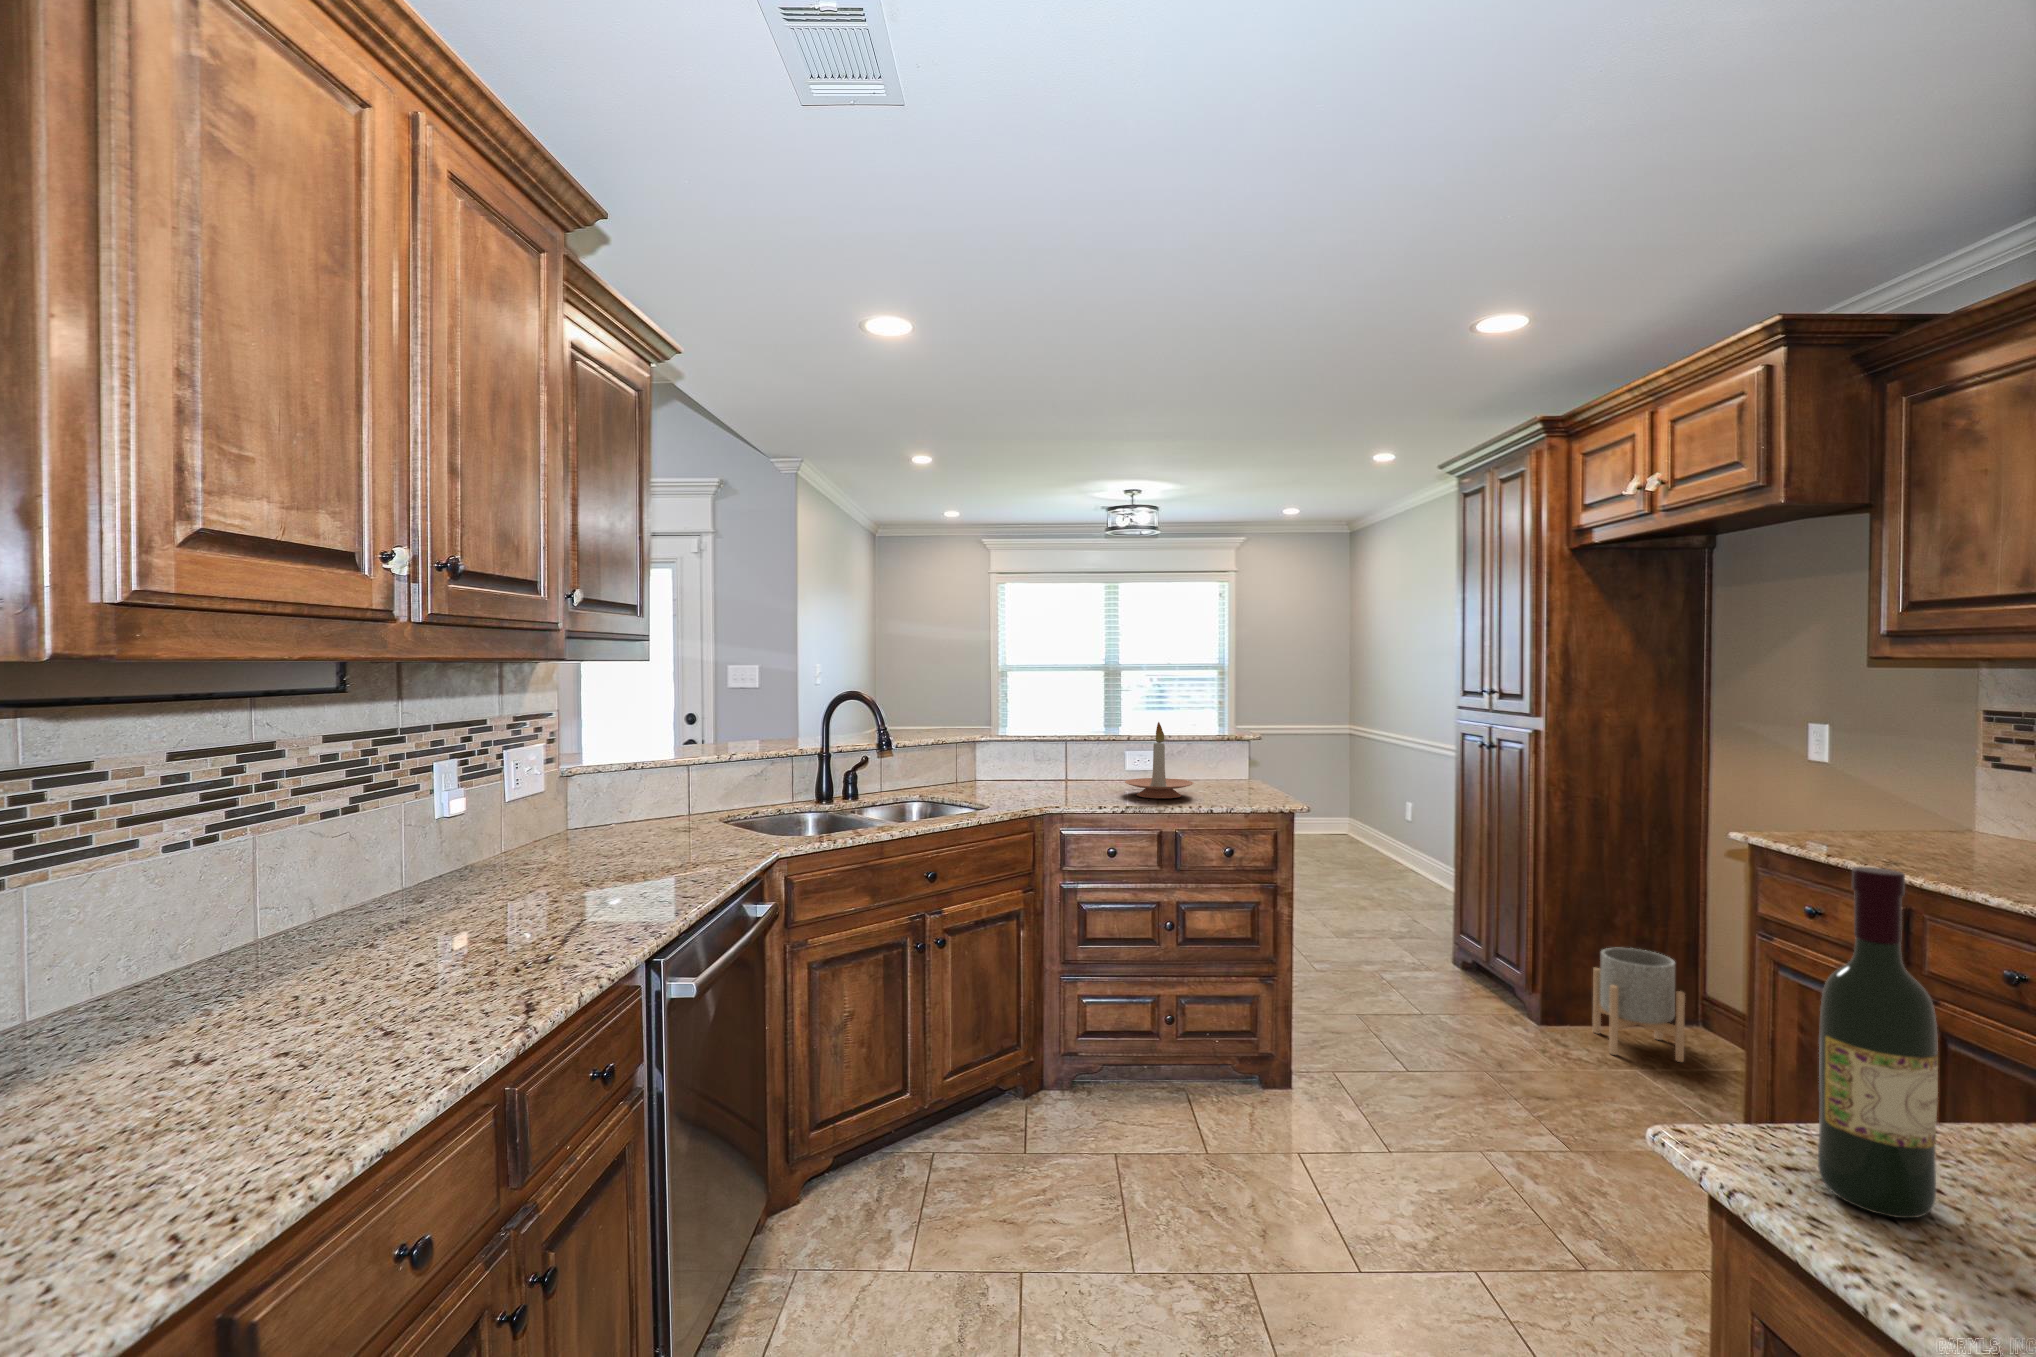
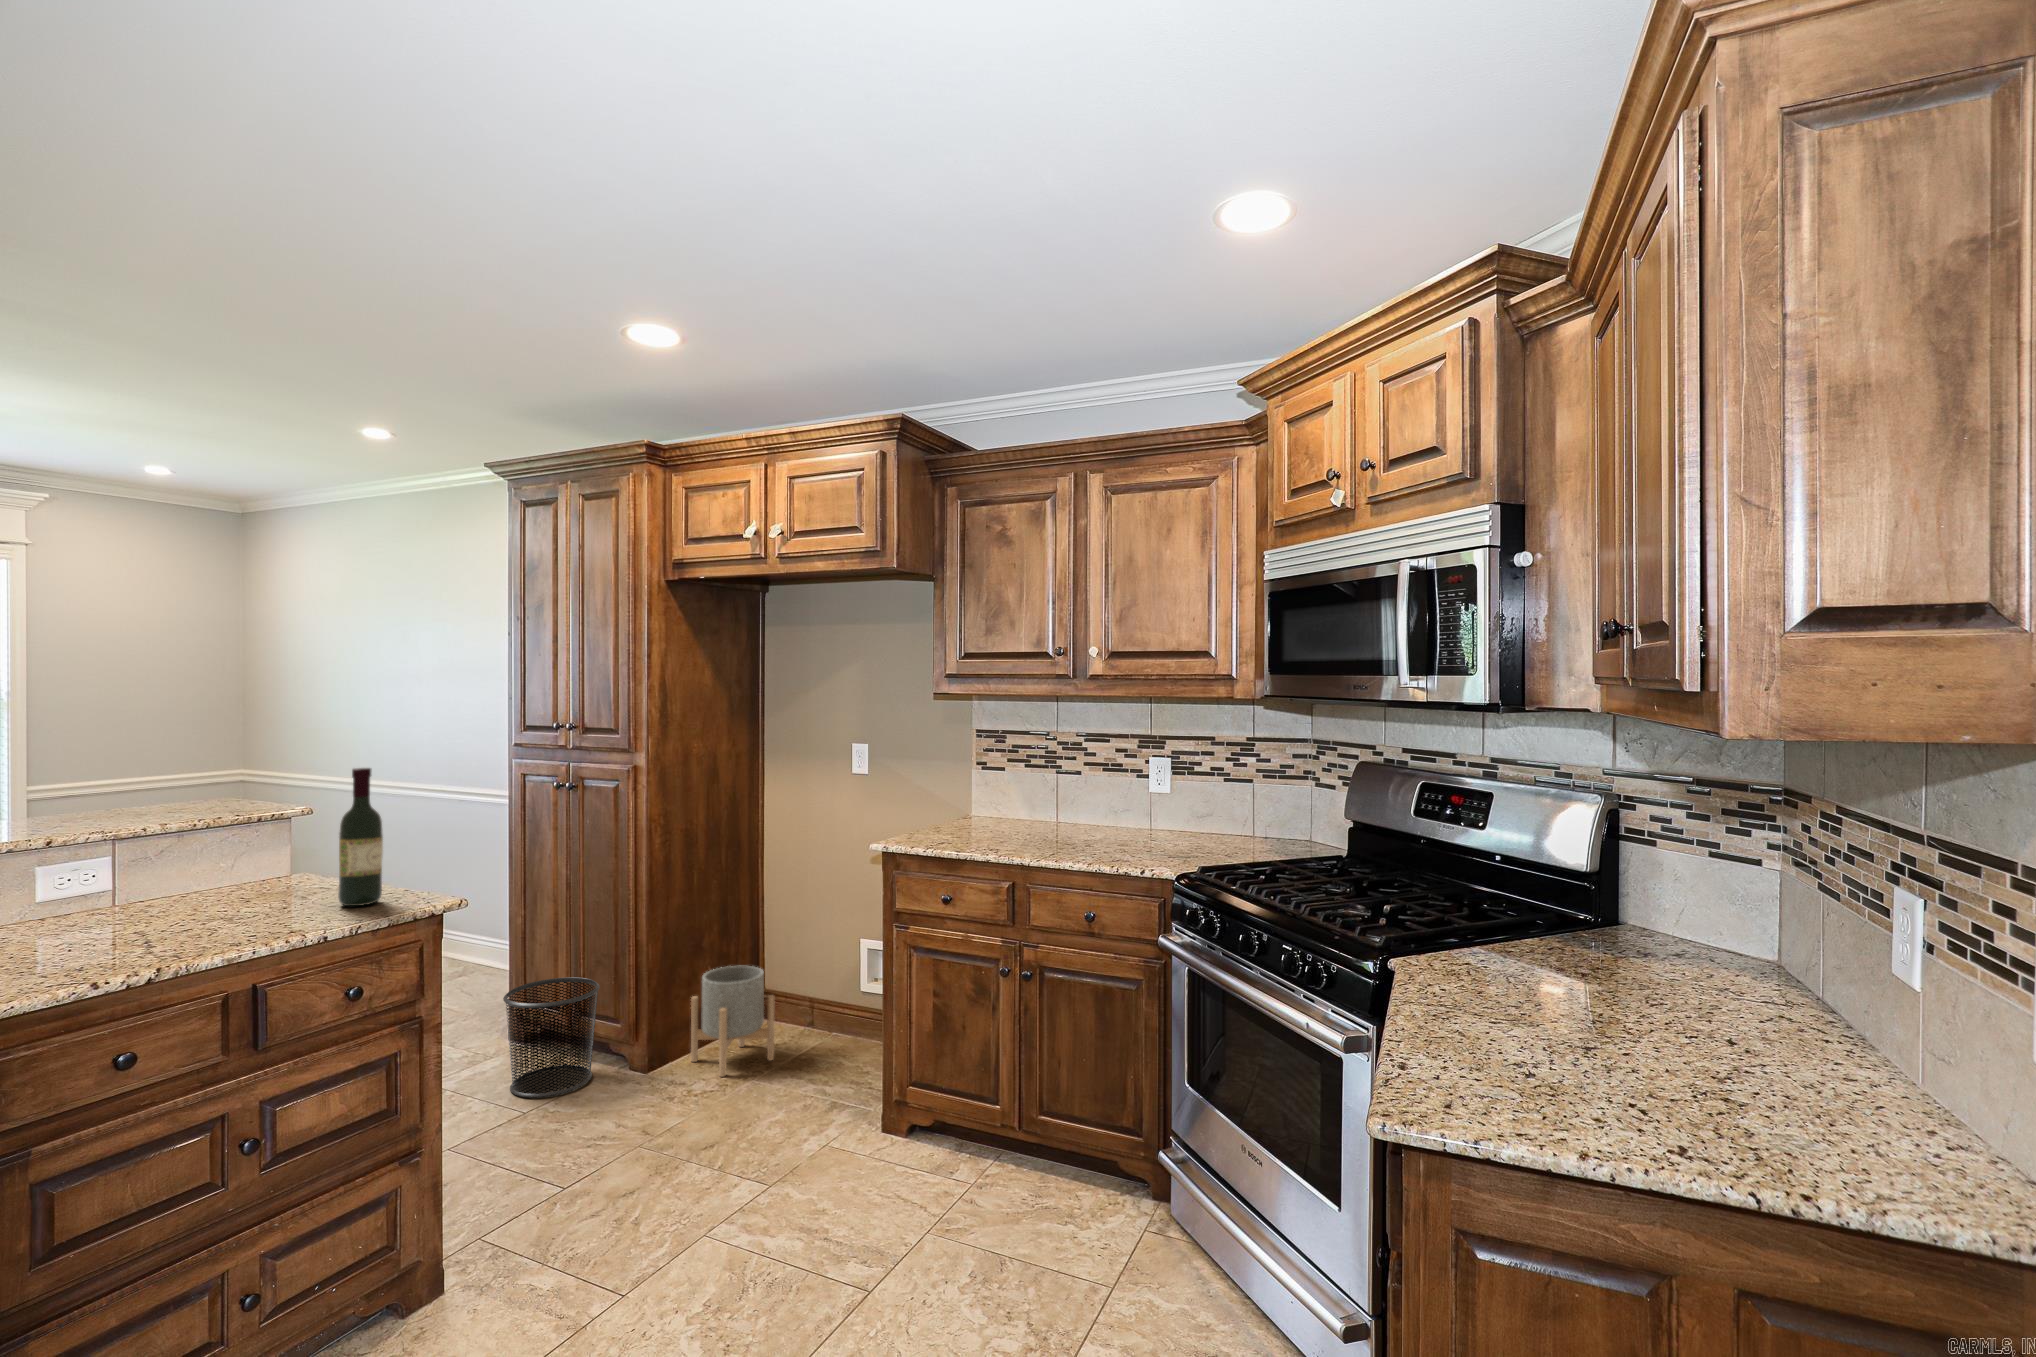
candle holder: present [1125,722,1194,798] -> none [116,798,269,931]
wine bottle: present [1818,867,1938,1218] -> present [338,768,383,906]
waste bin: none [1418,912,1501,1013] -> present [503,977,600,1098]

